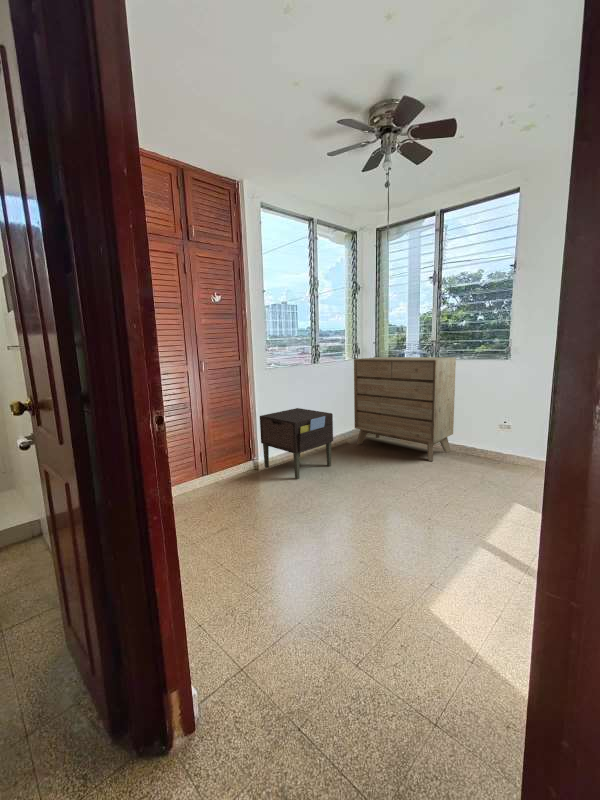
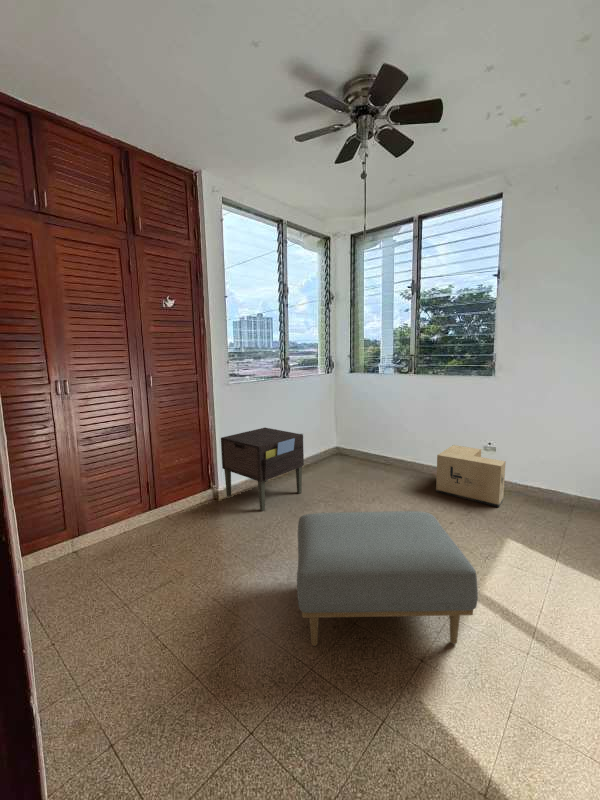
dresser: present [354,357,456,461] -> none [327,371,435,486]
cardboard box: none [455,424,519,478] -> present [436,445,506,507]
ottoman: none [332,471,477,571] -> present [297,511,478,646]

